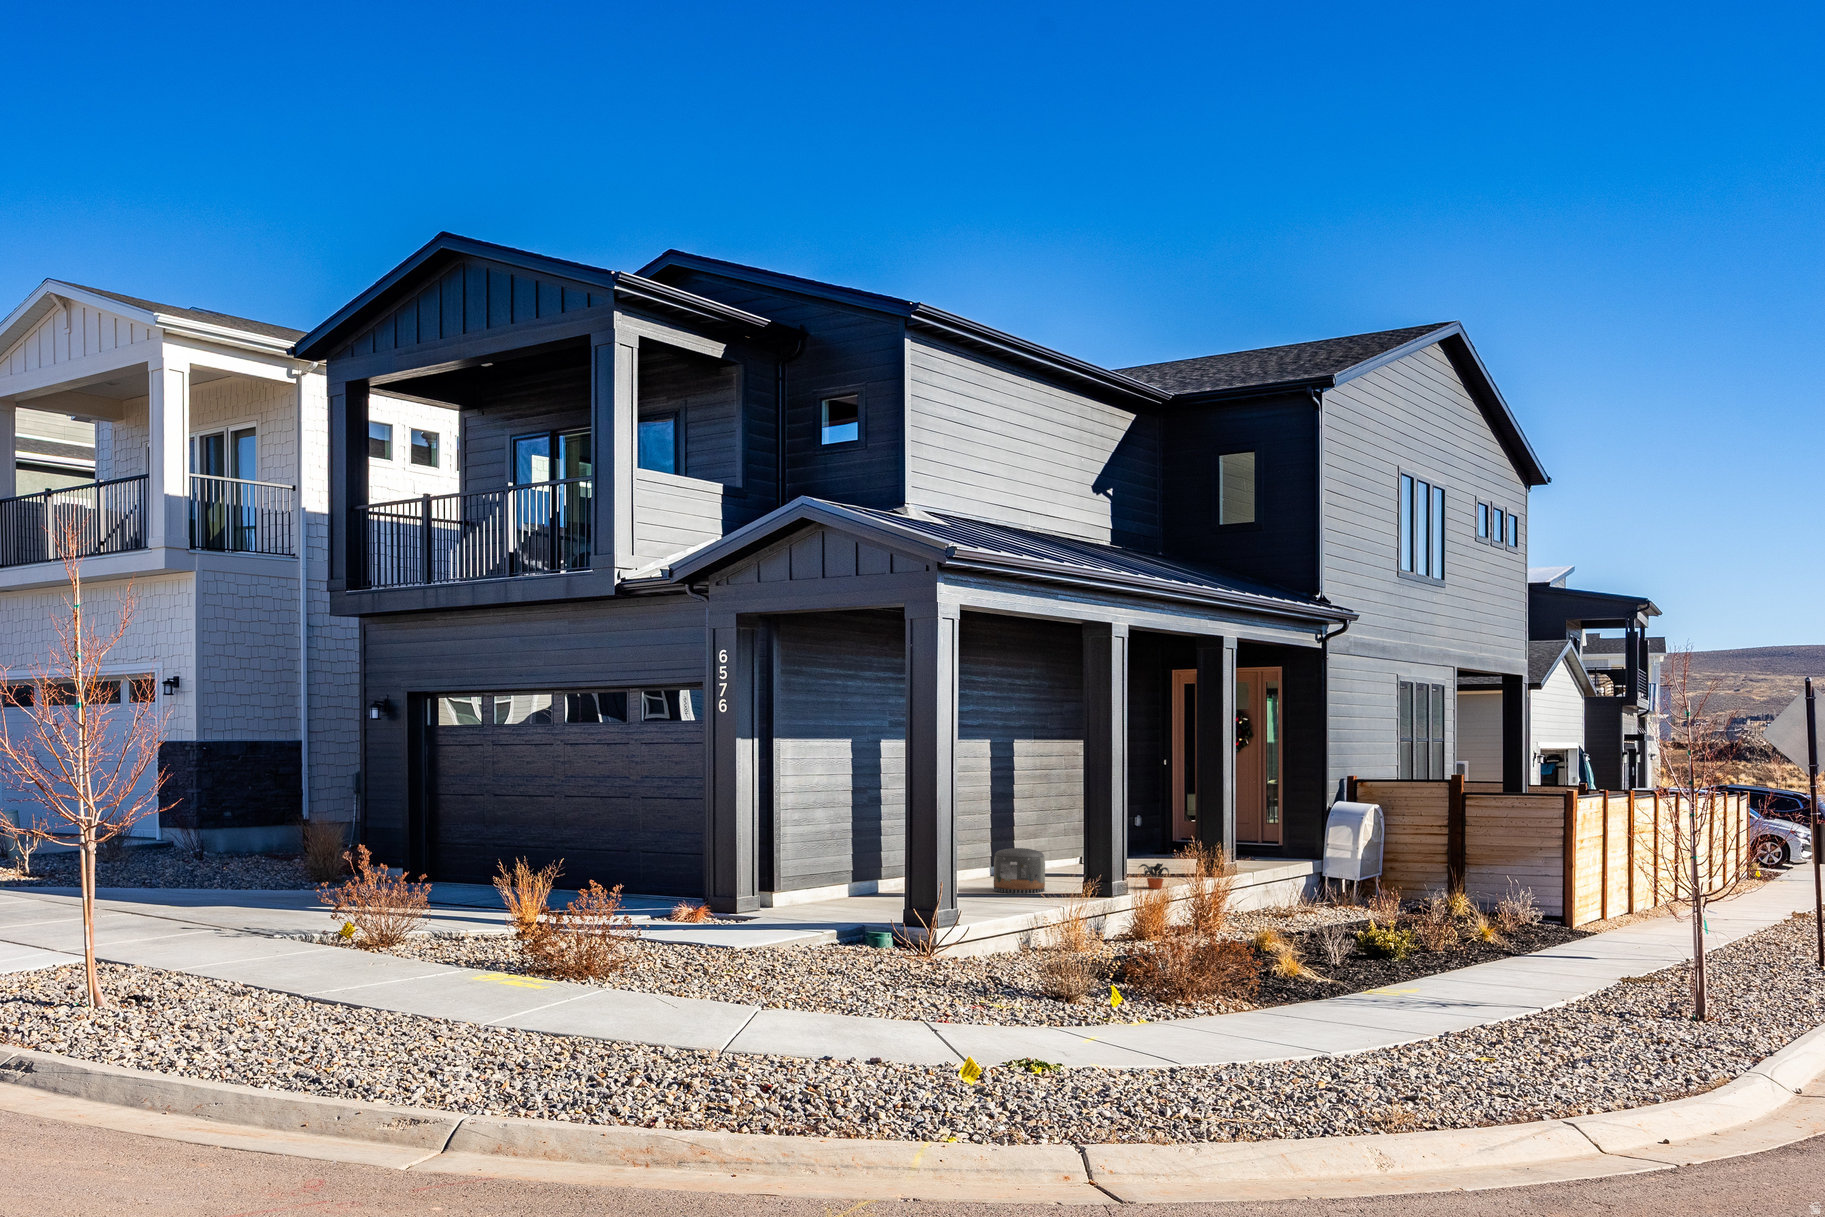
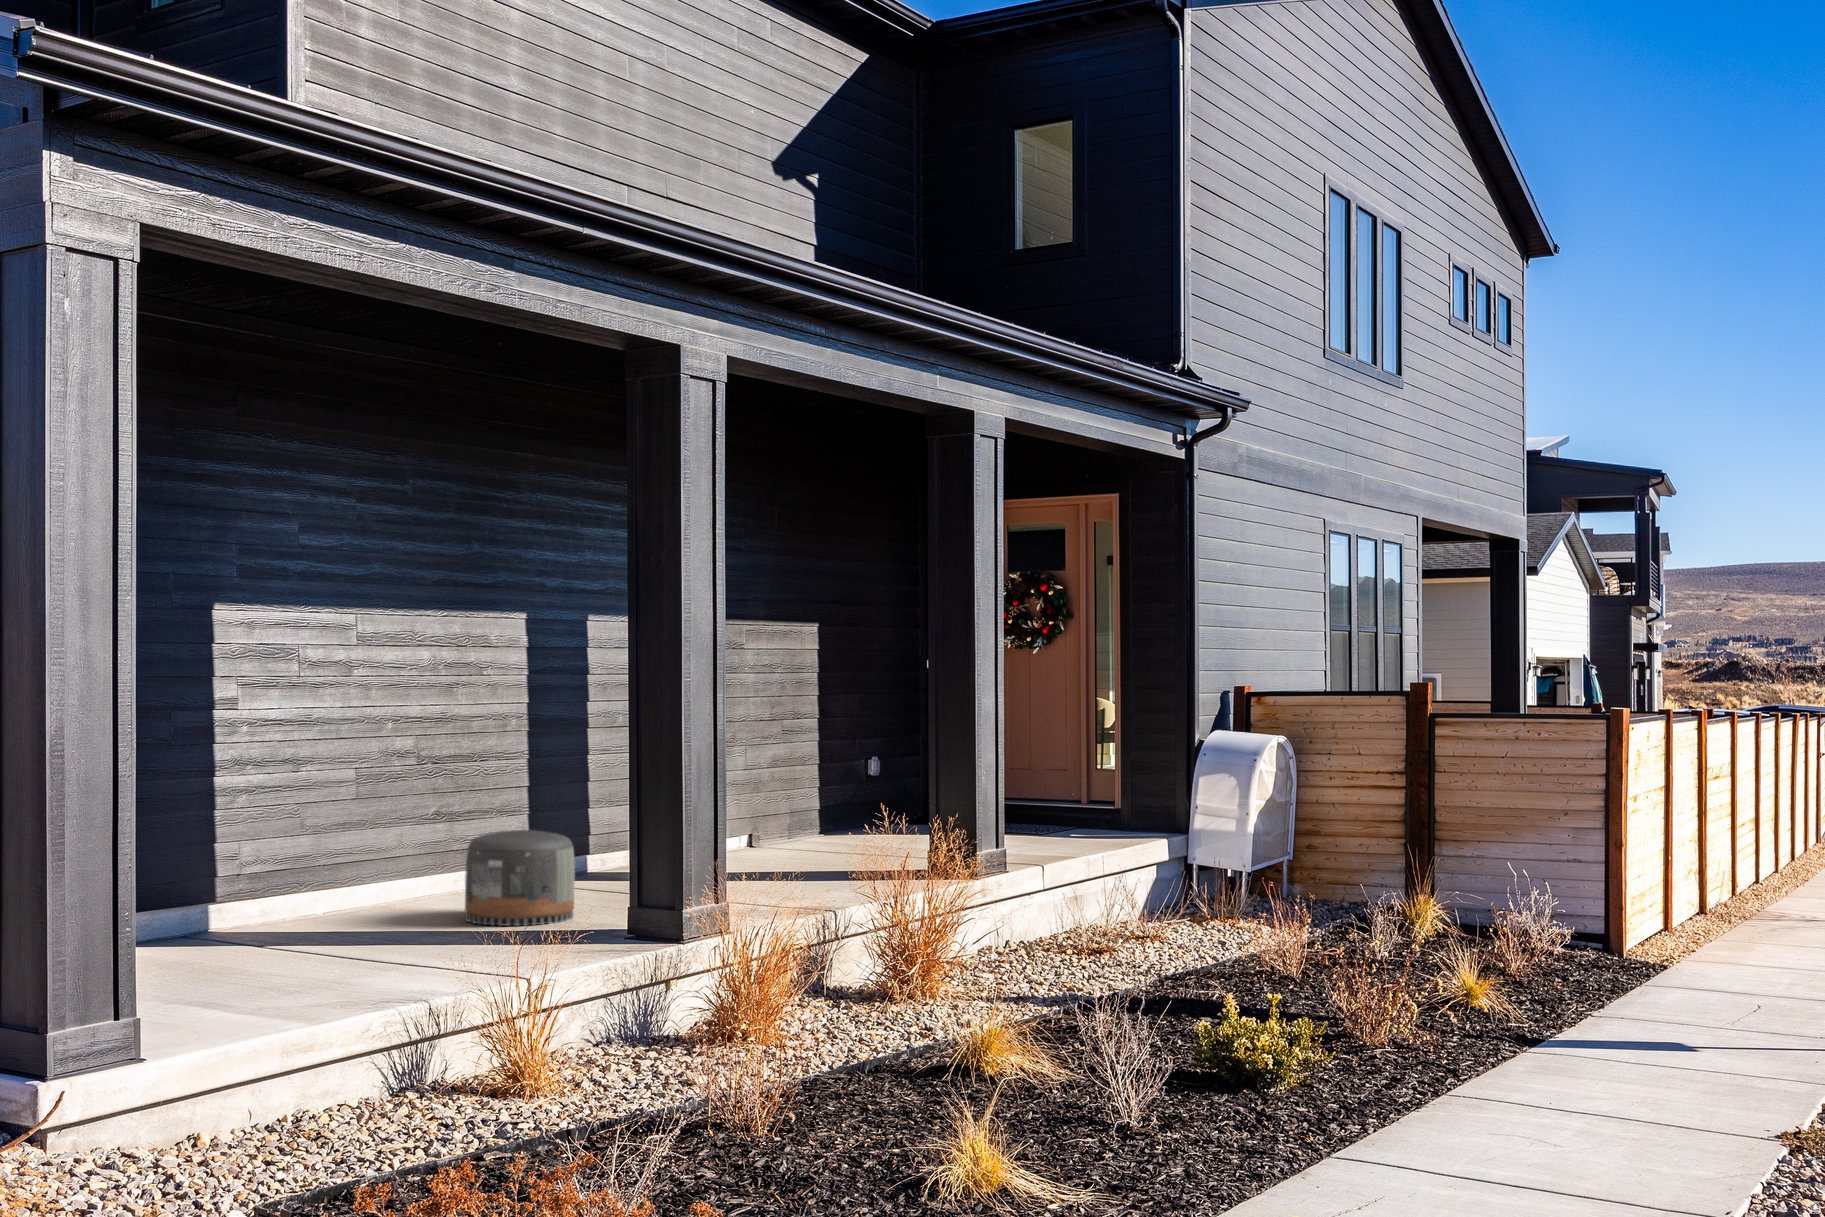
potted plant: present [1139,863,1169,889] -> none [773,856,839,909]

